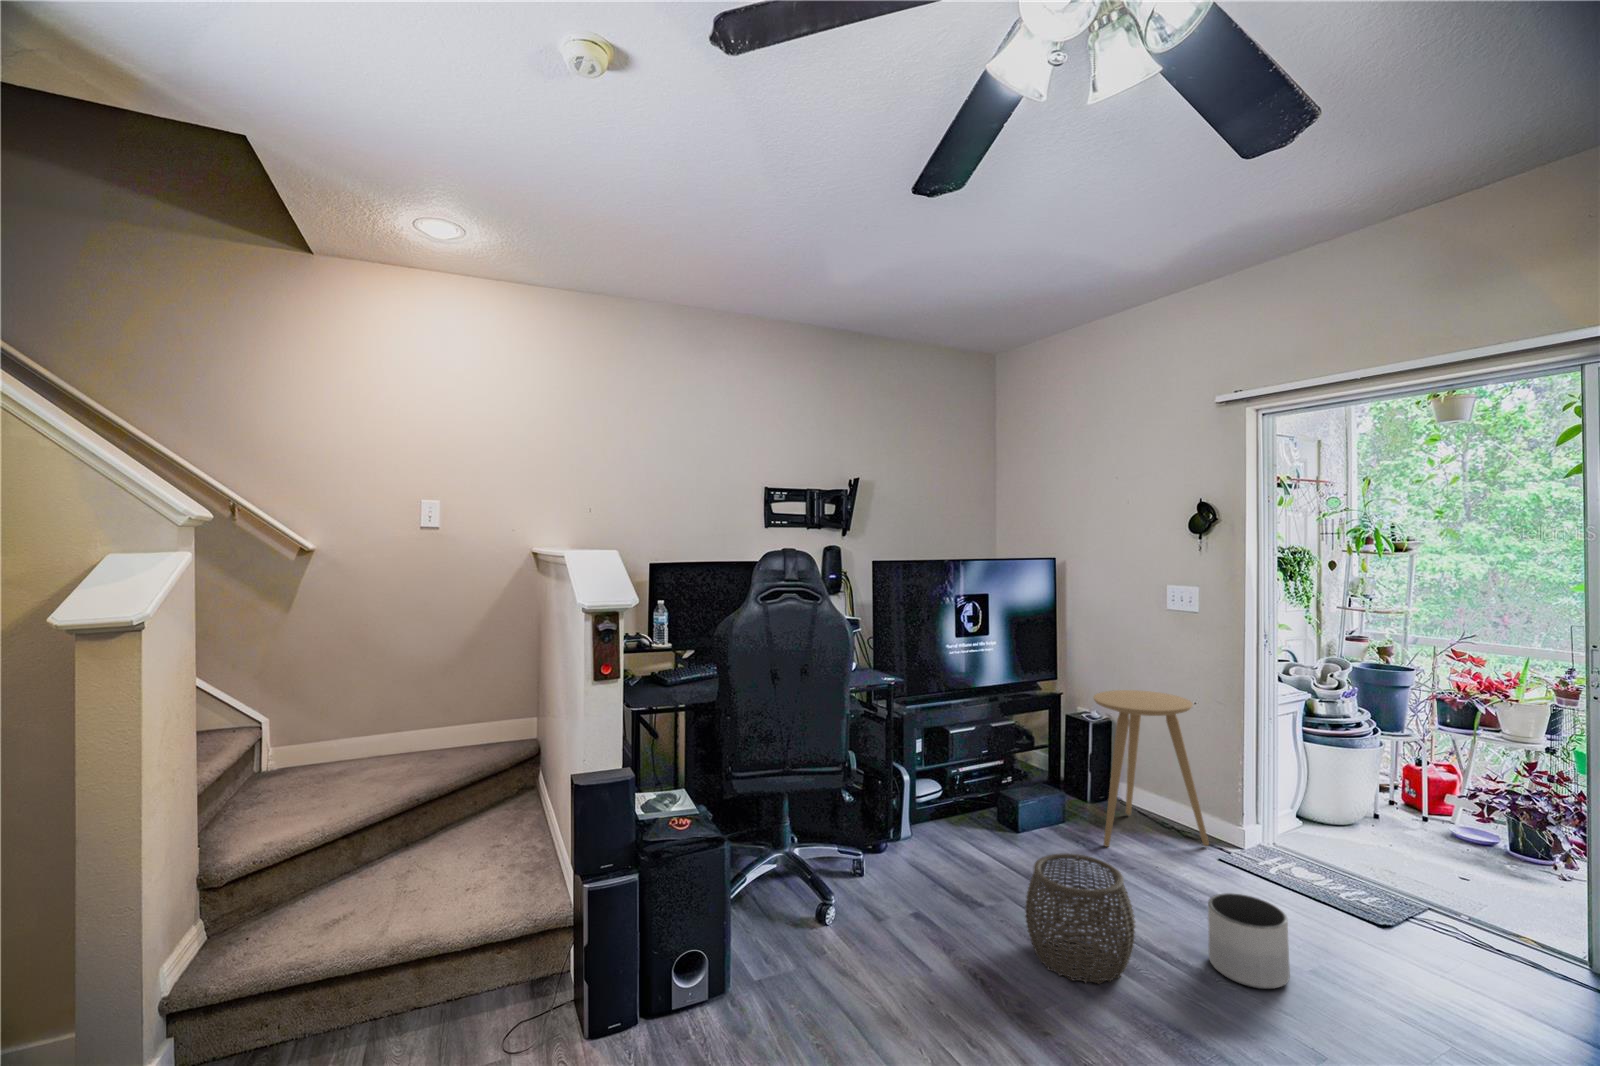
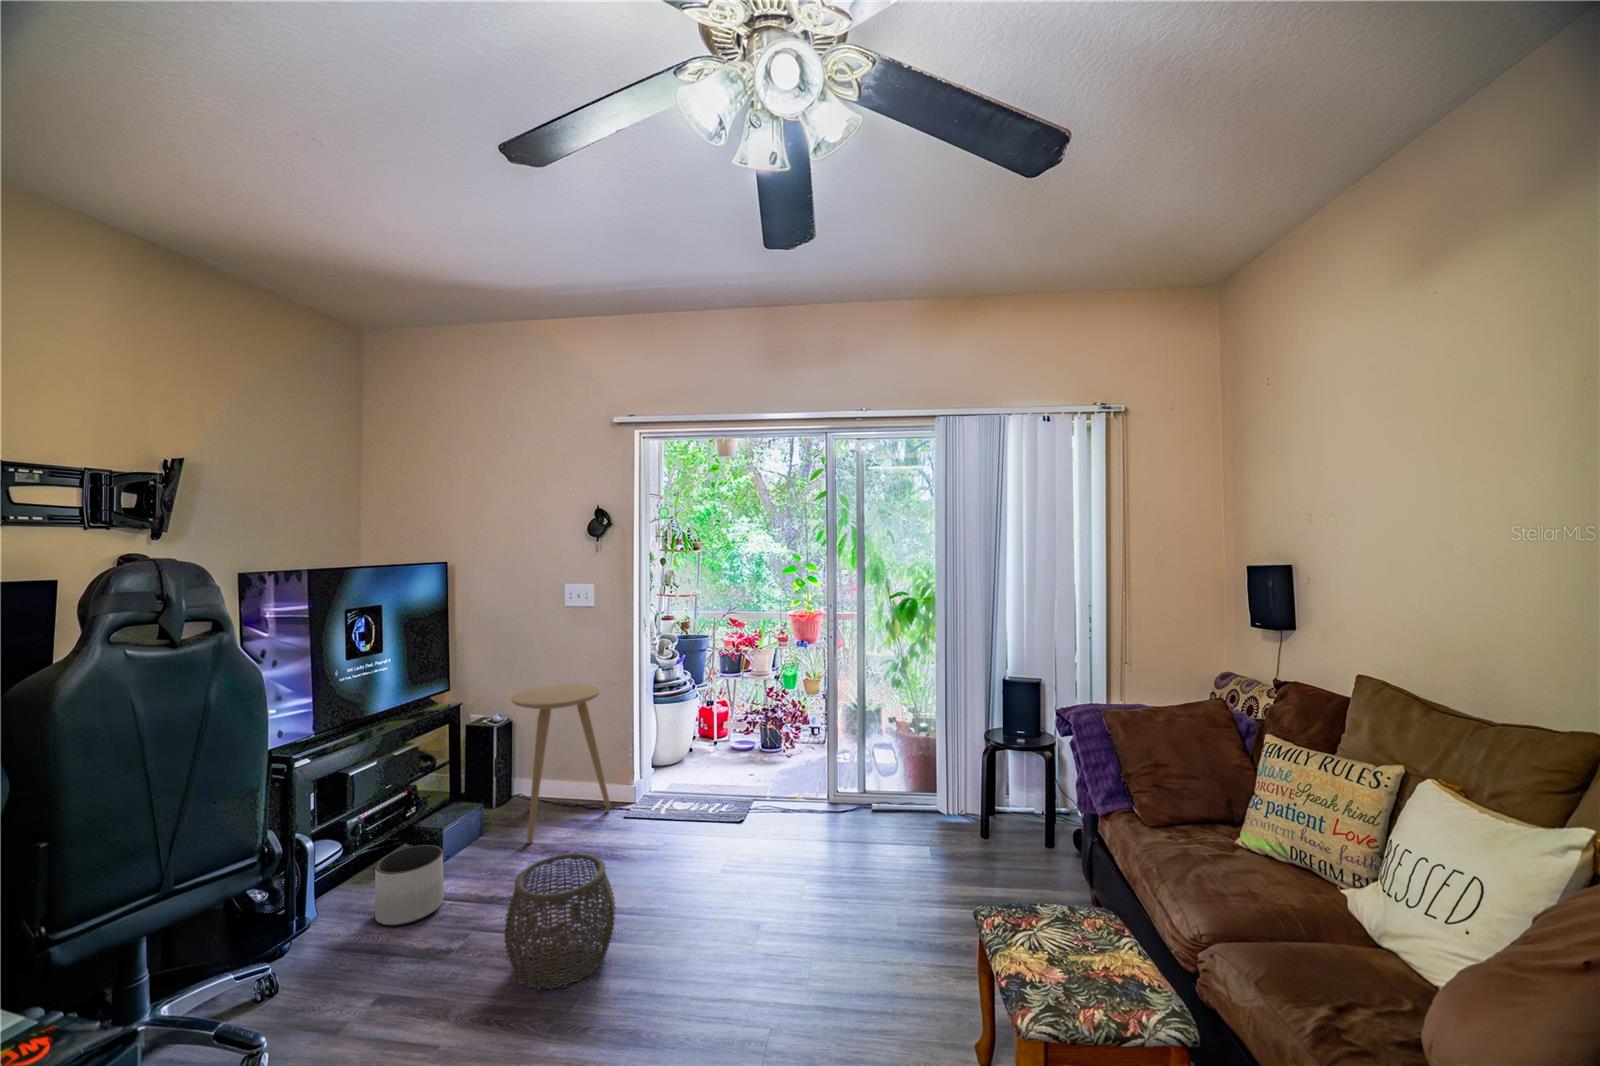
planter: present [1208,893,1290,989] -> present [375,845,444,926]

